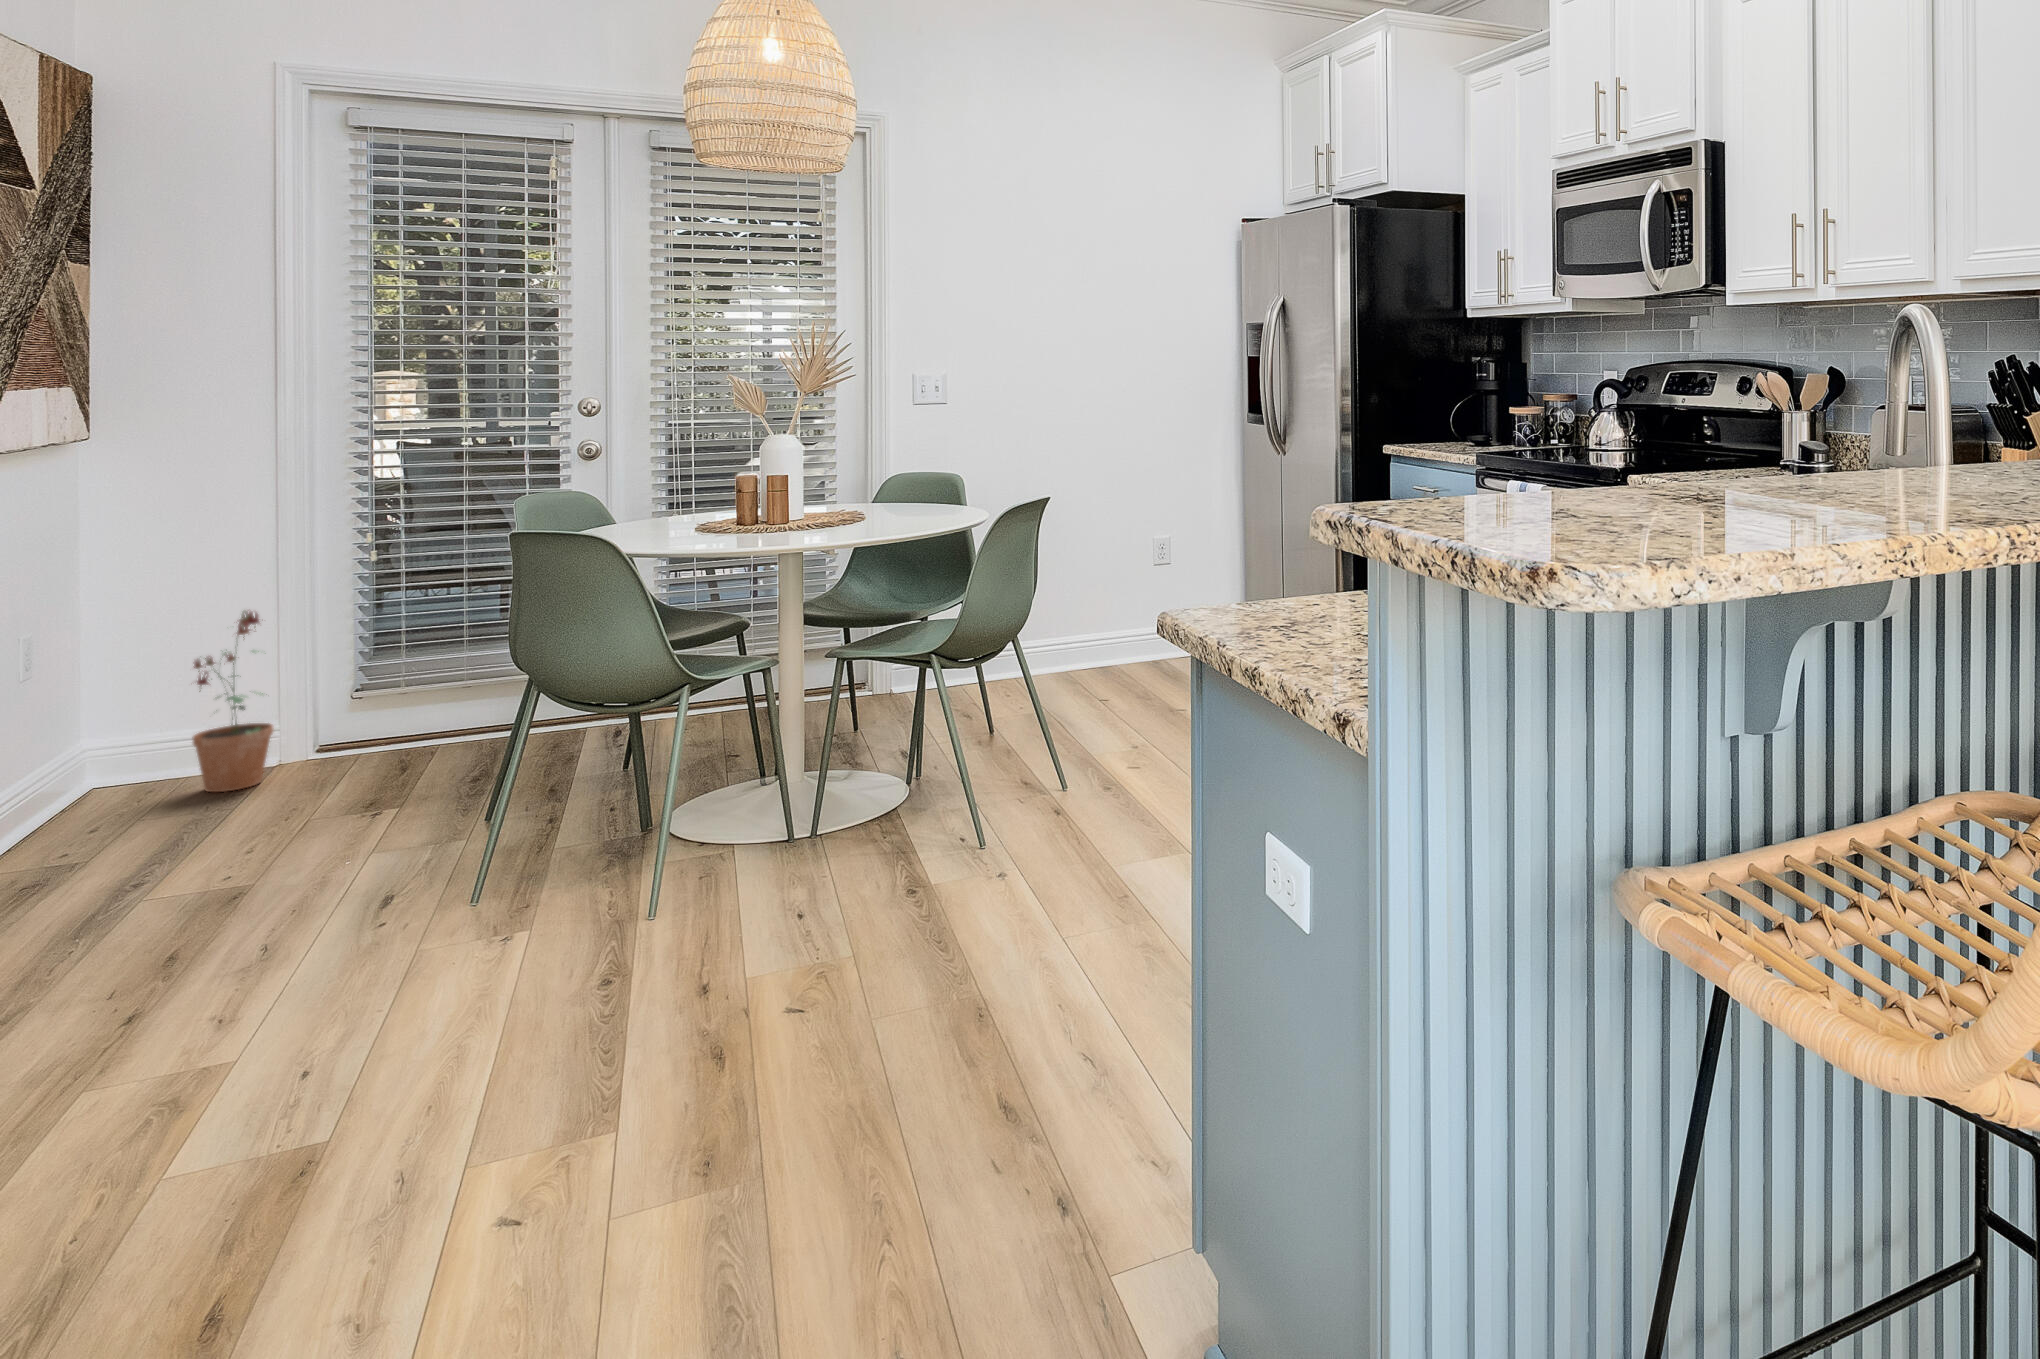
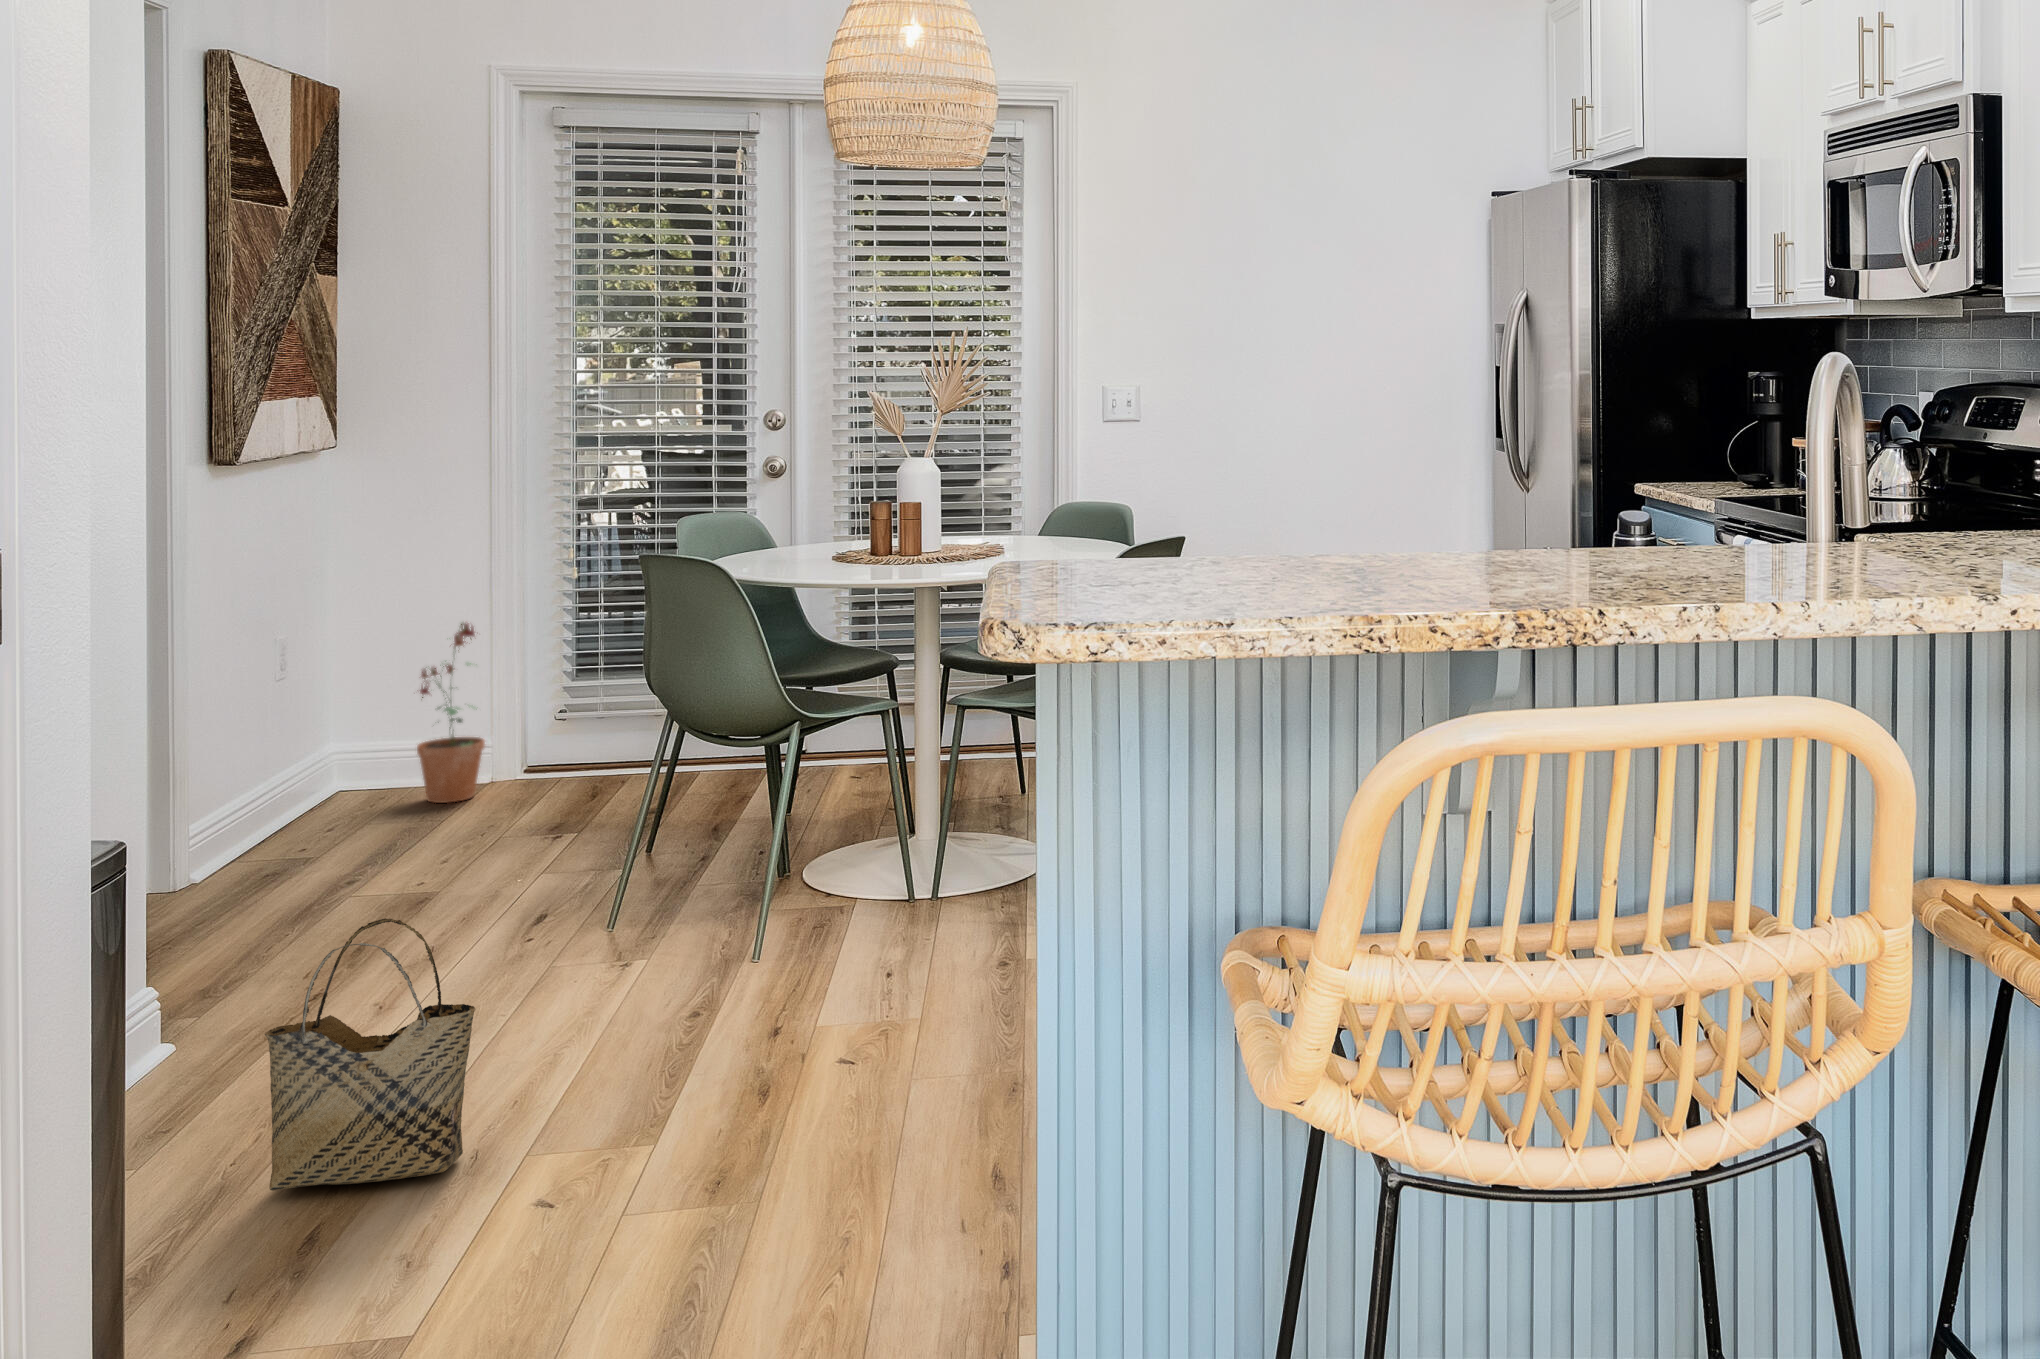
woven basket: none [136,937,405,1263] -> present [264,918,476,1191]

